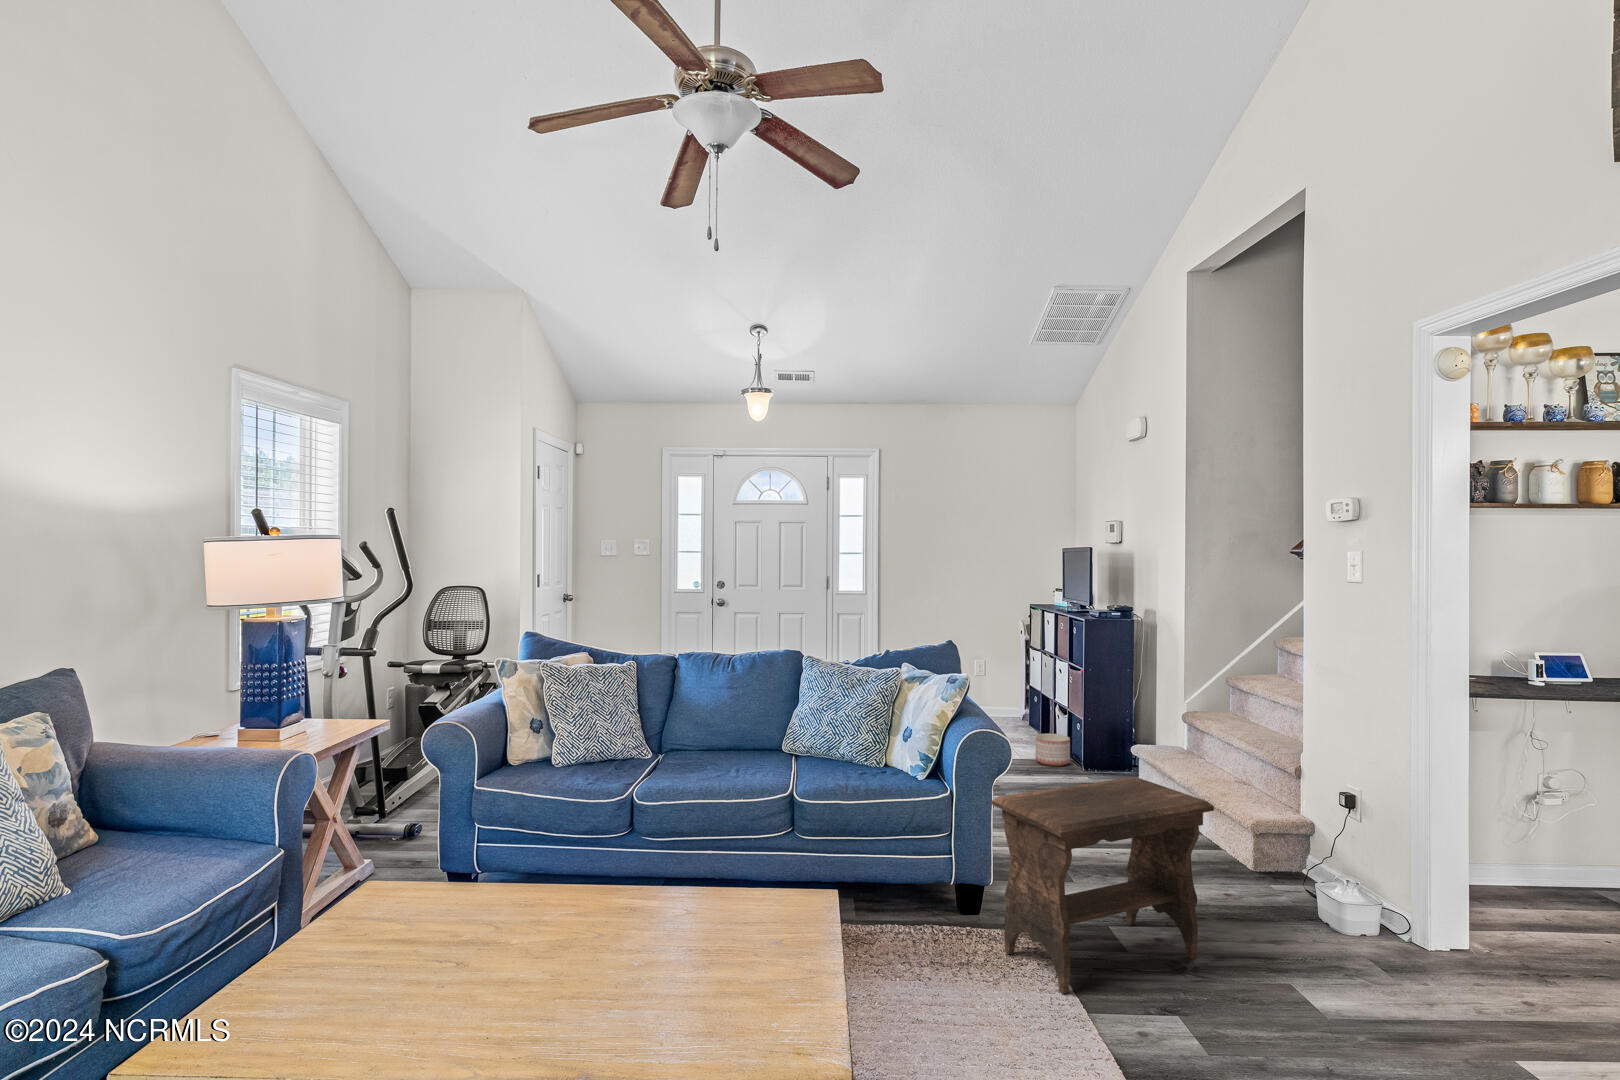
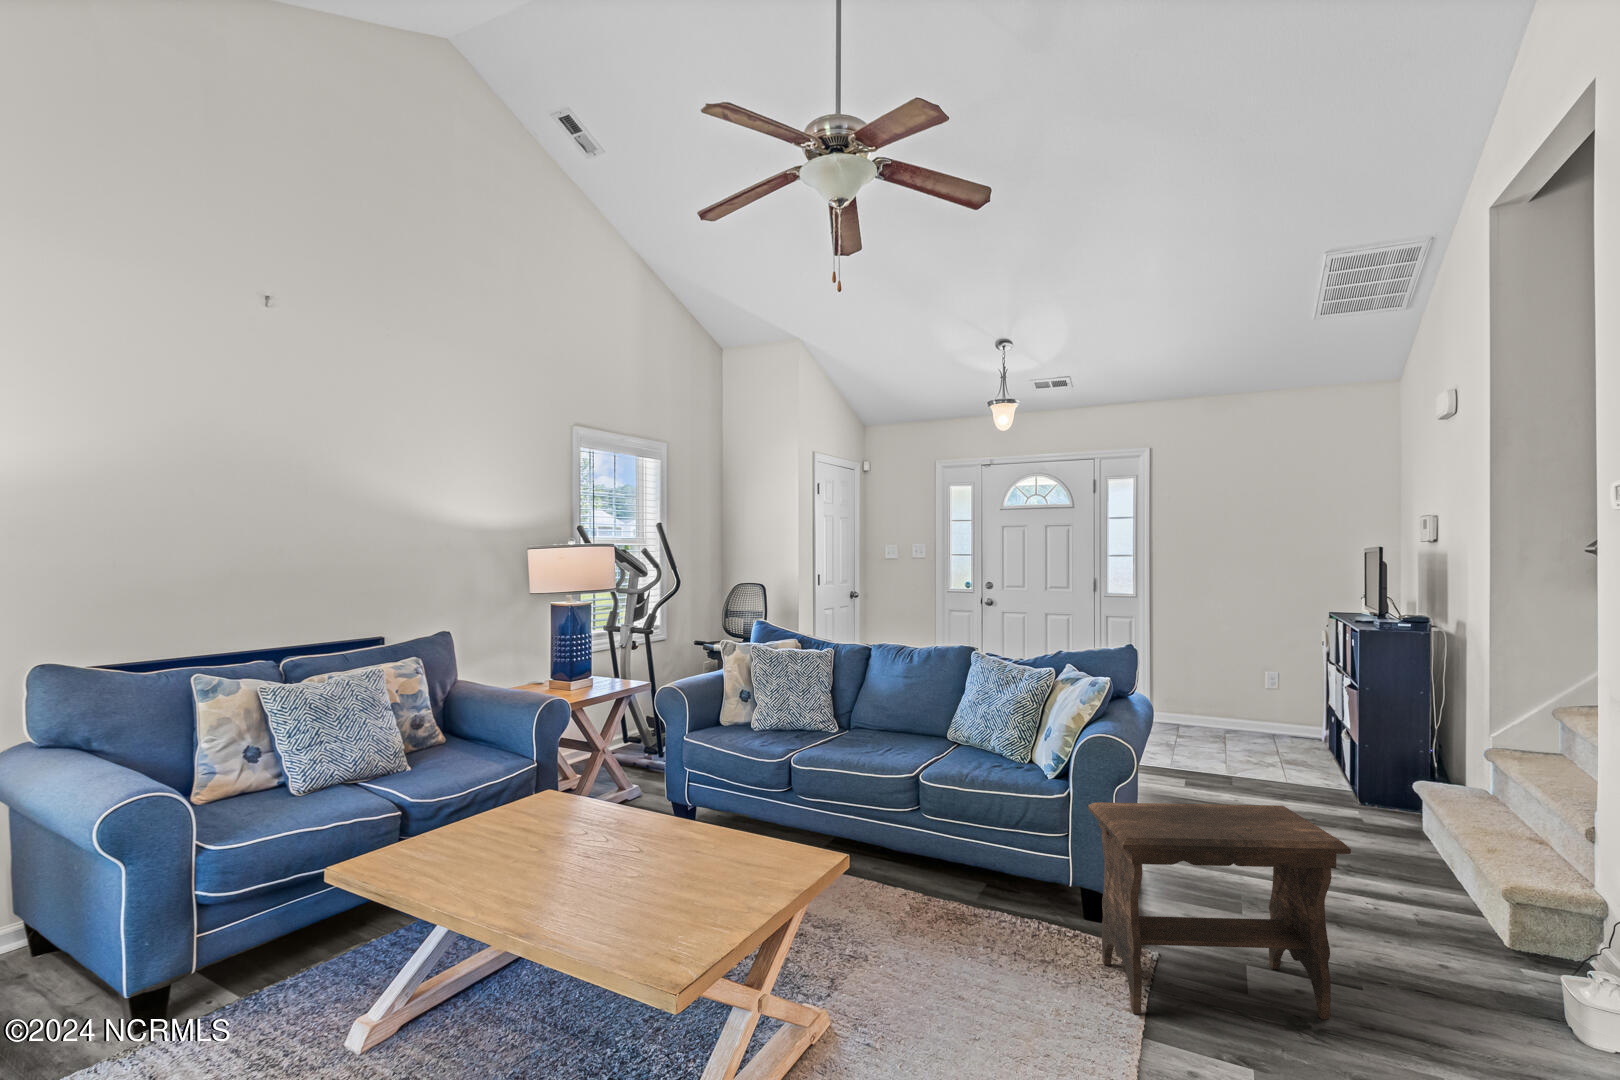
planter: present [1035,734,1070,766] -> none [1298,758,1342,796]

